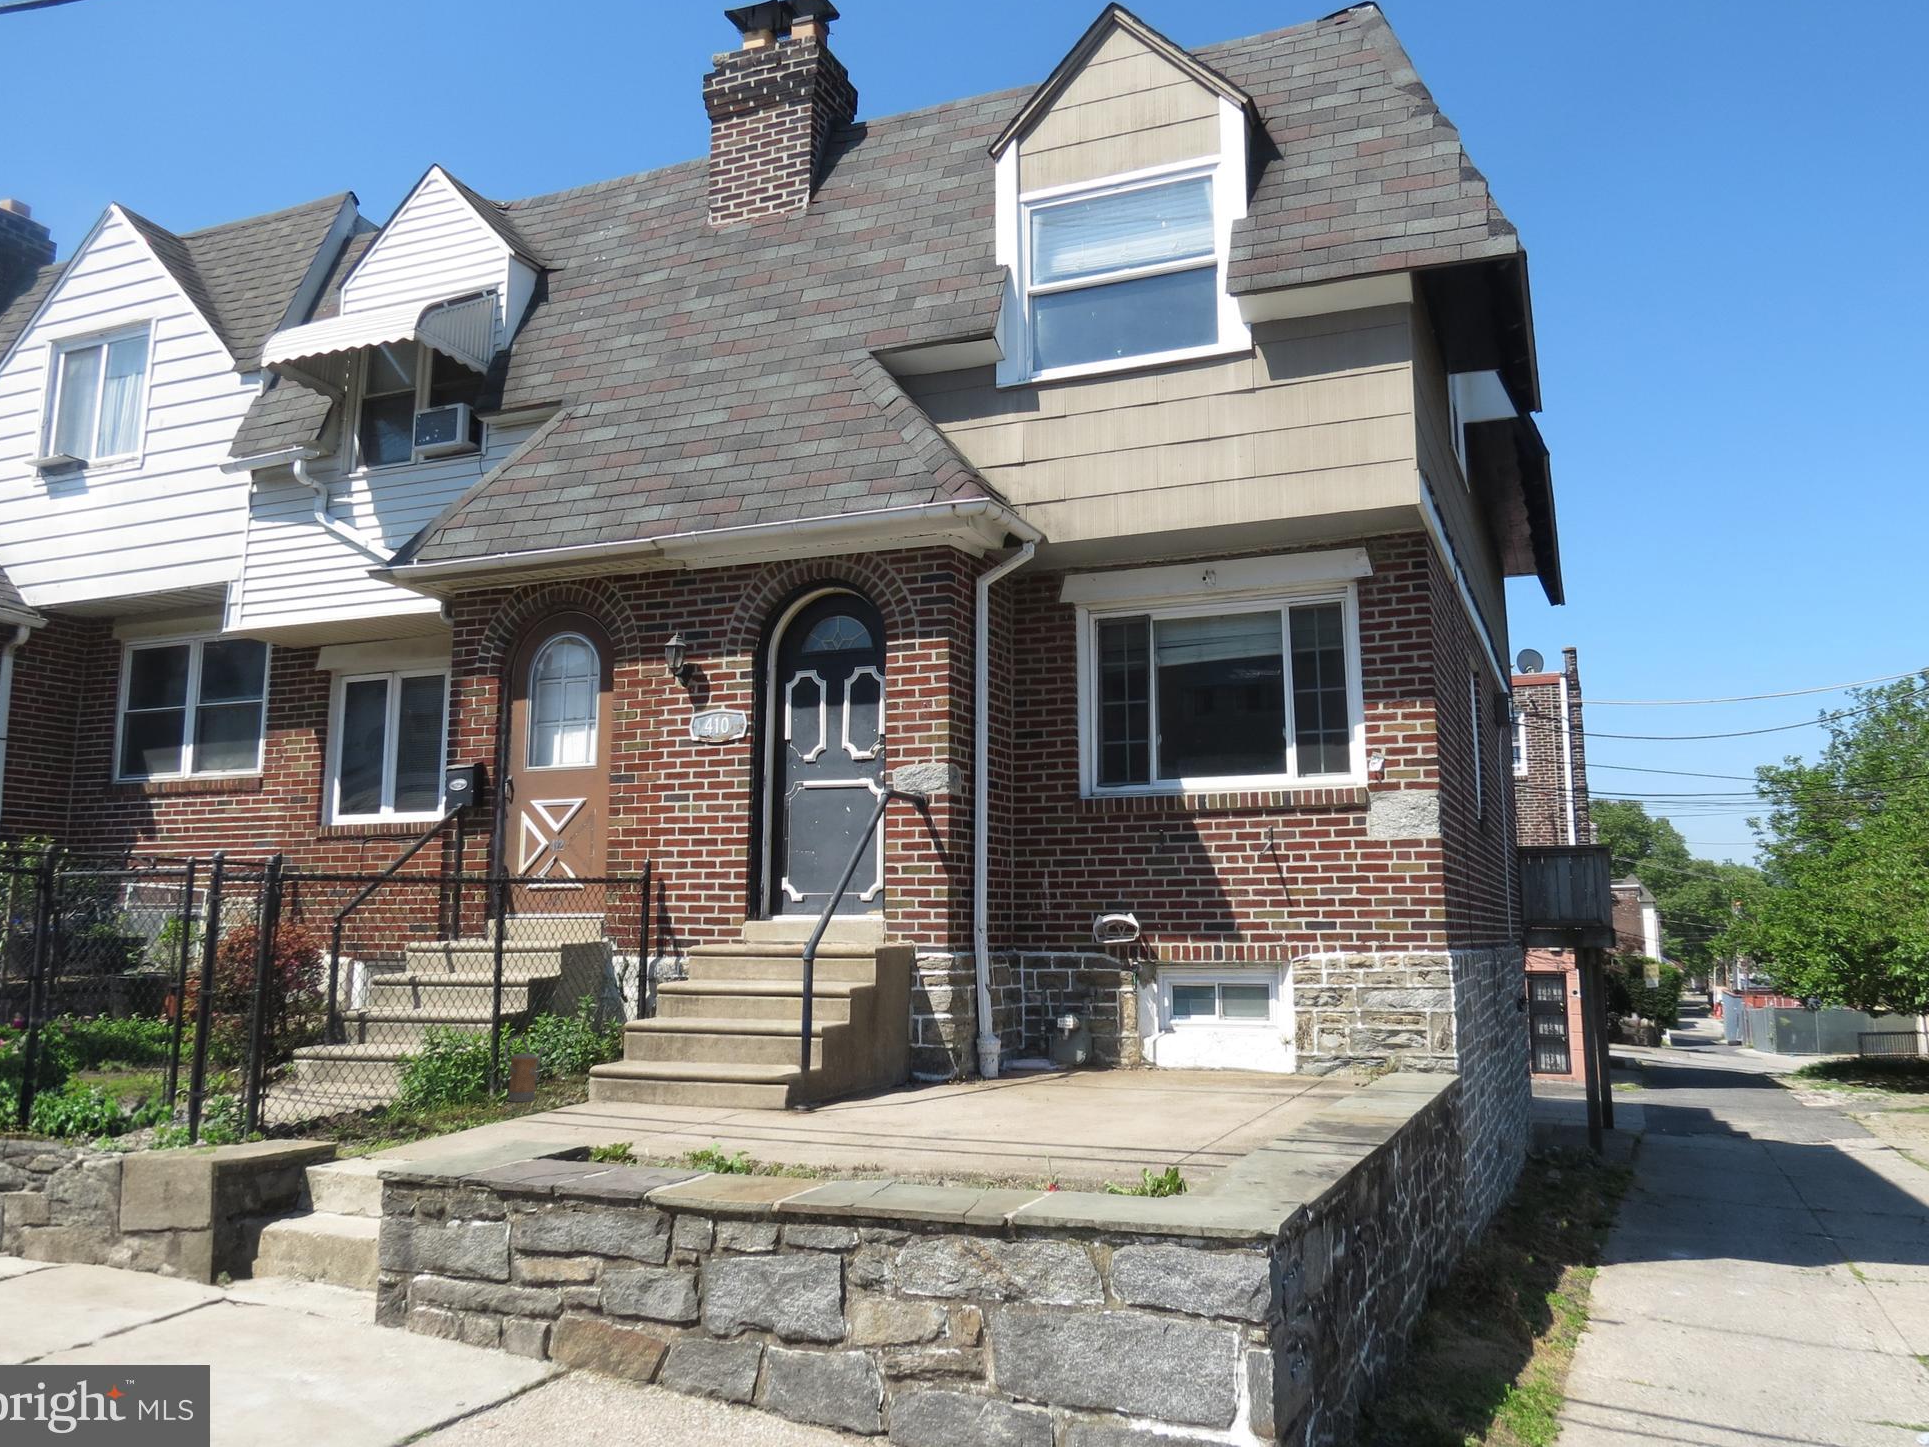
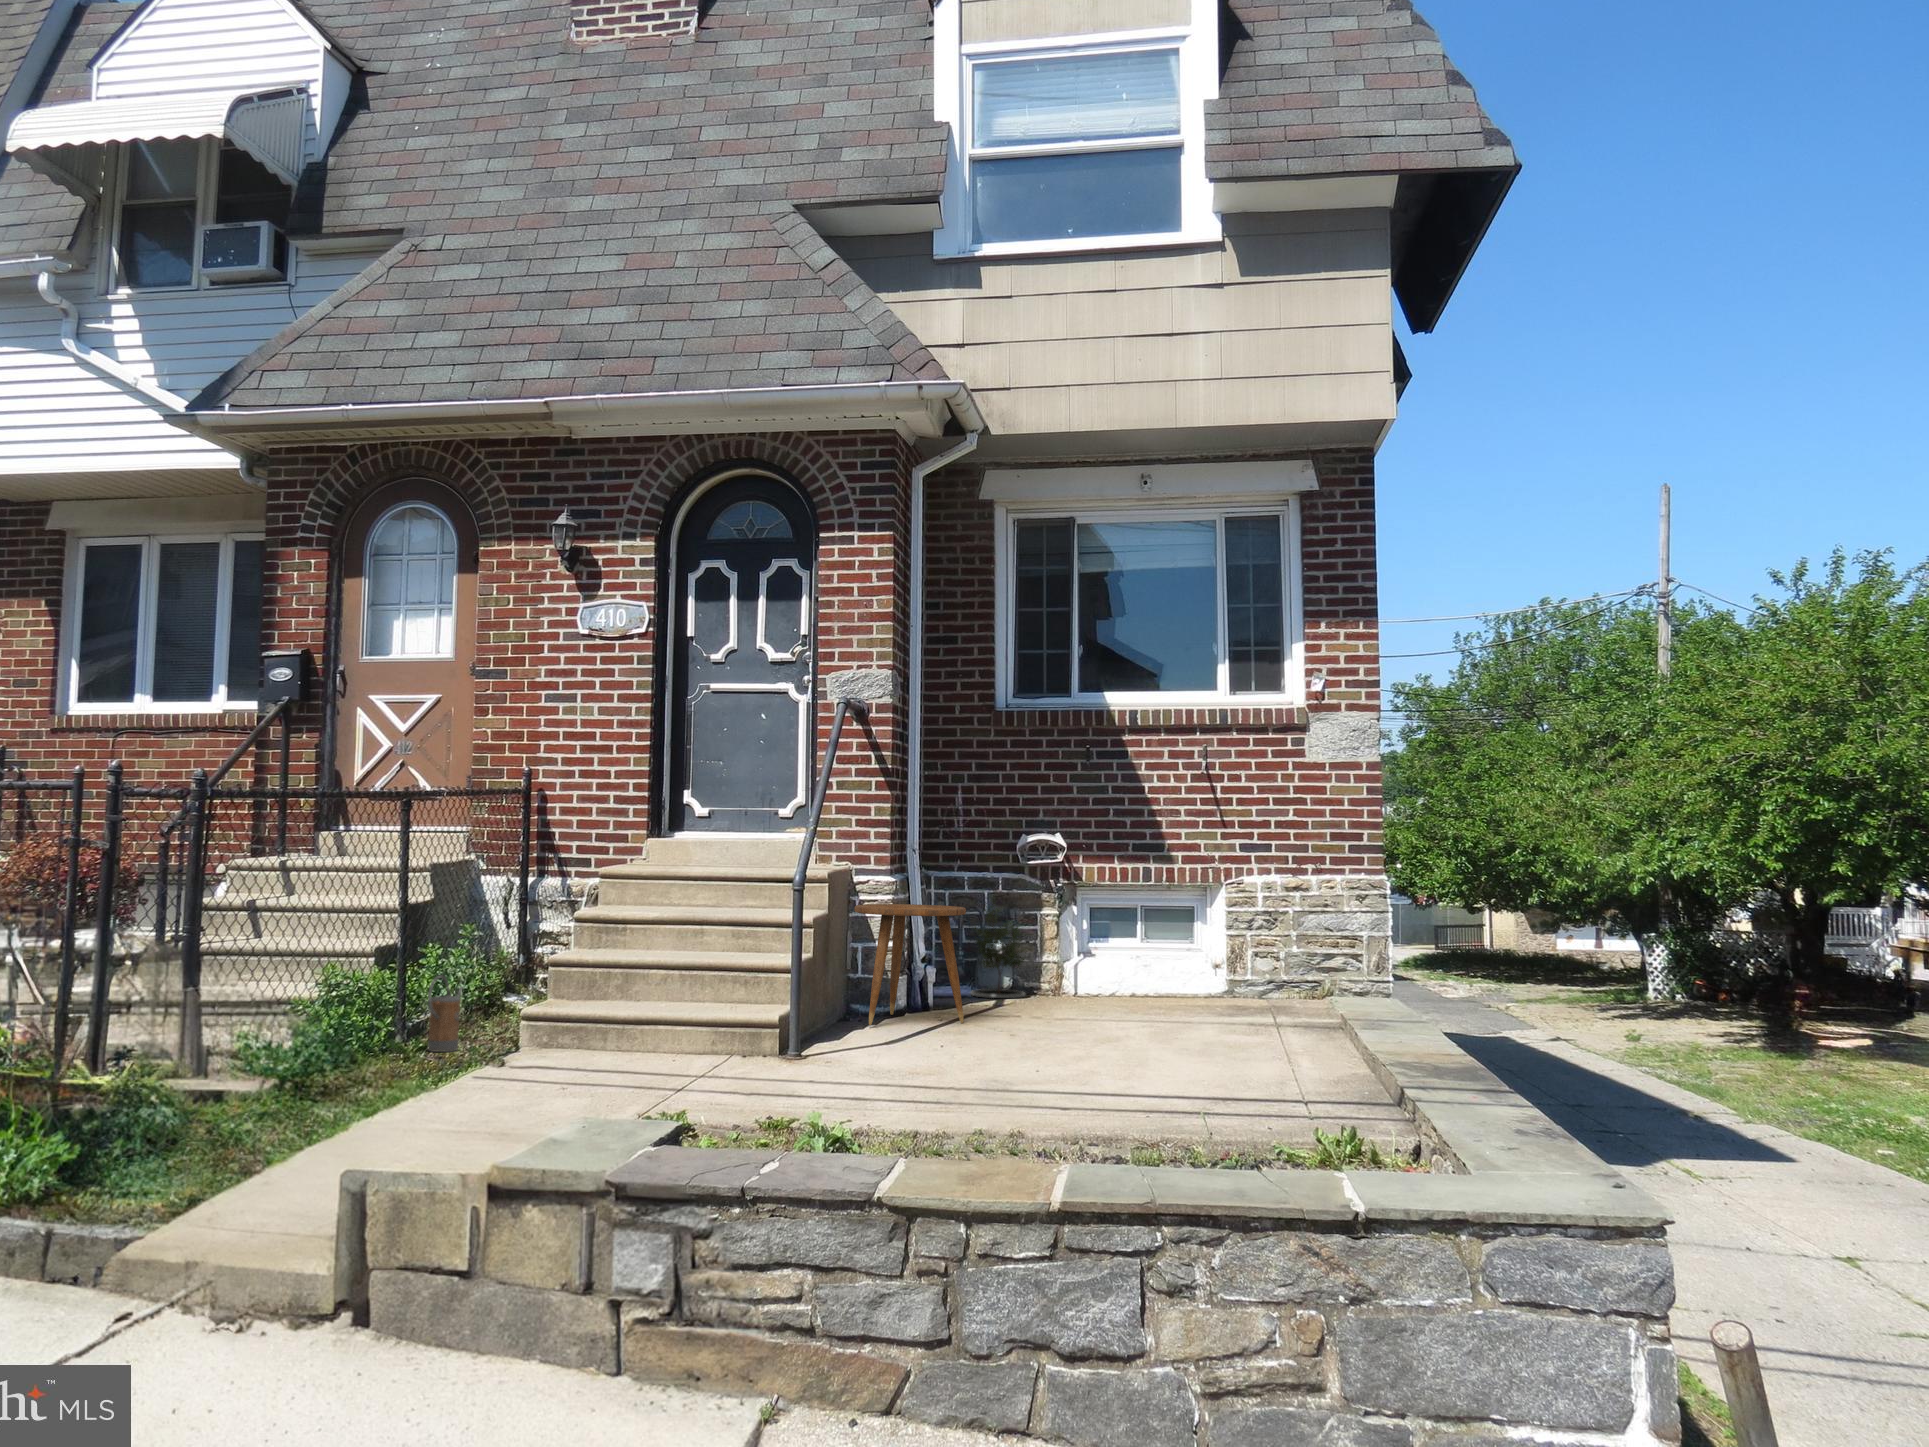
potted tree: none [1043,971,1101,1069] -> present [971,900,1025,998]
side table: none [899,978,1001,1089] -> present [855,904,966,1025]

